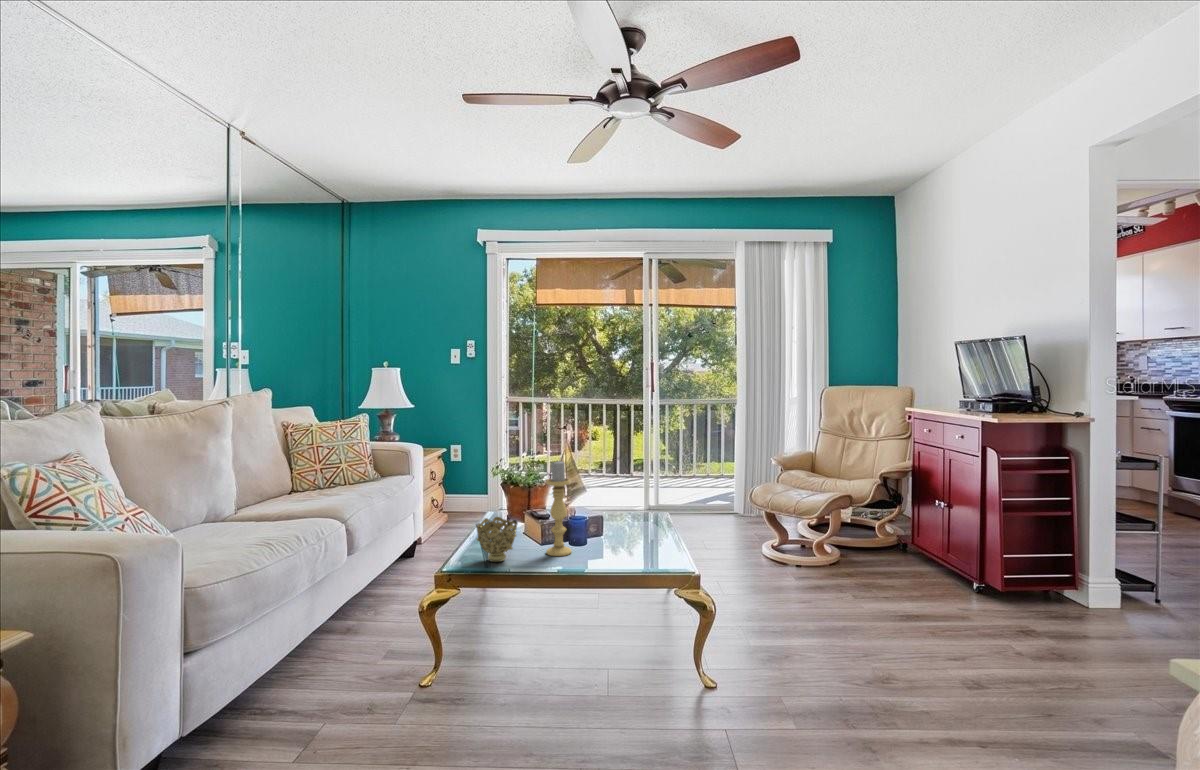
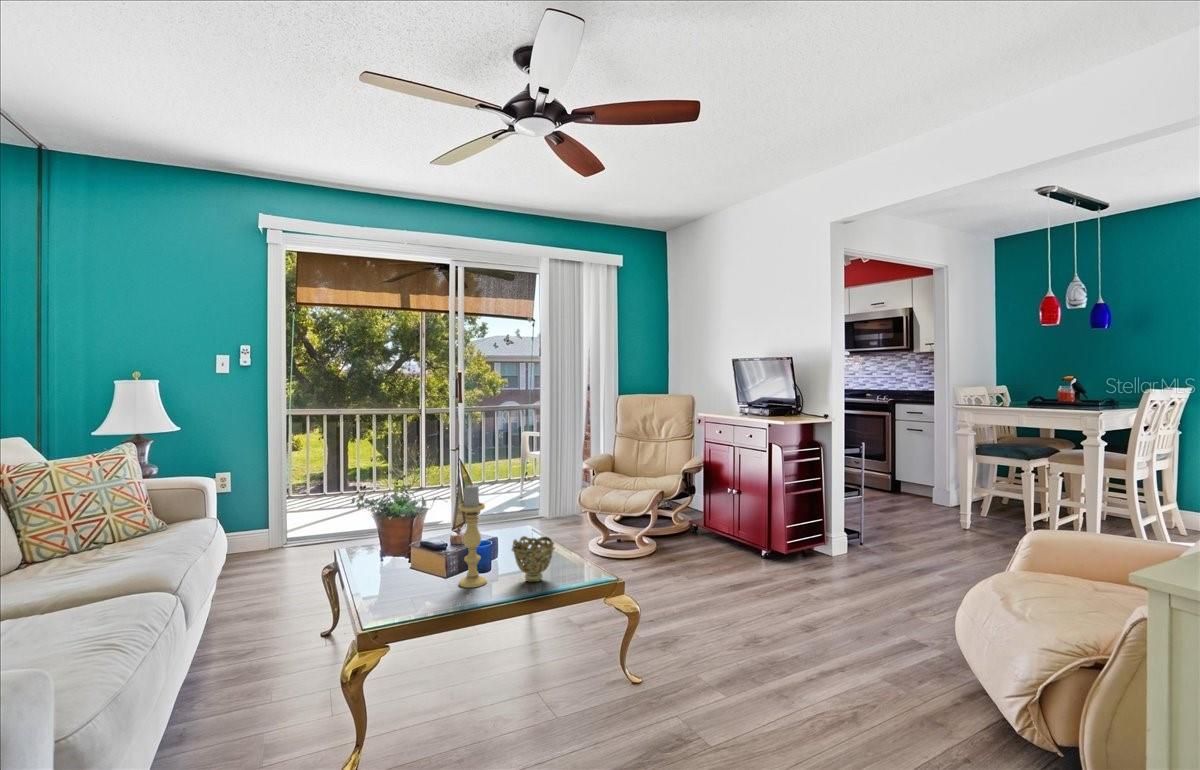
decorative bowl: present [476,517,518,562] -> present [512,536,555,582]

